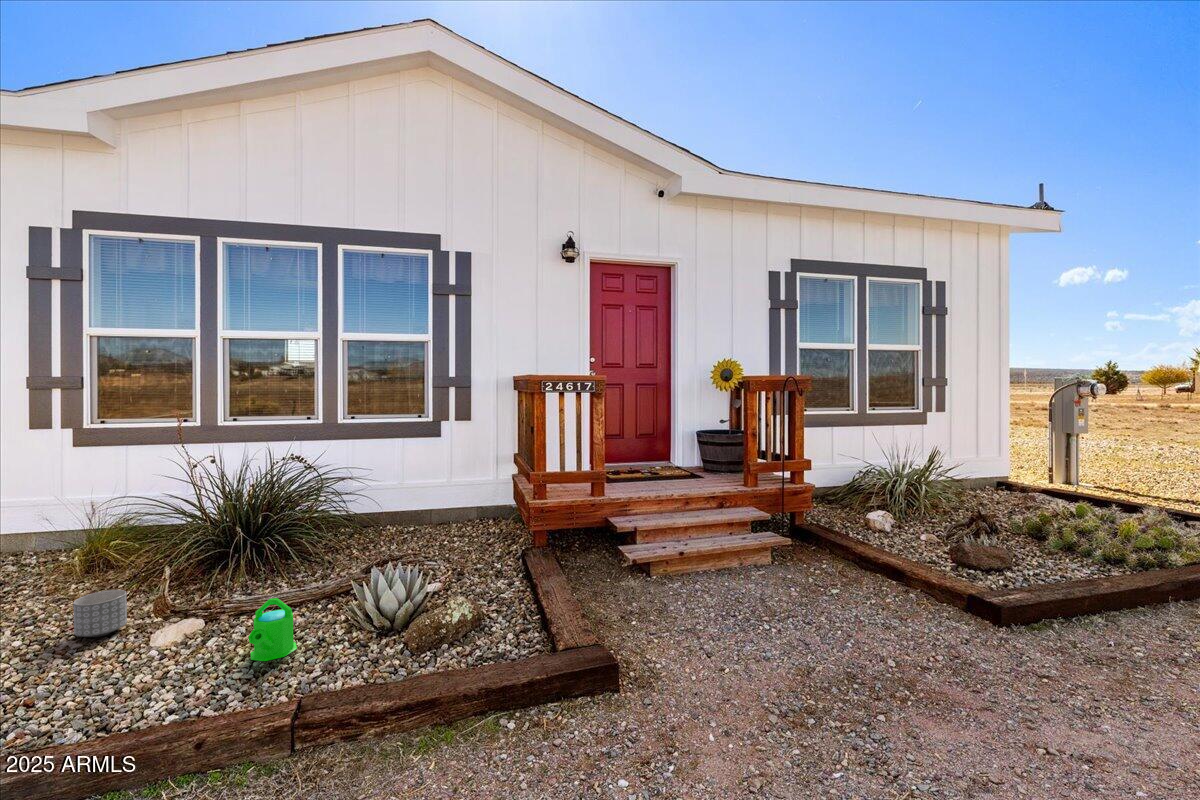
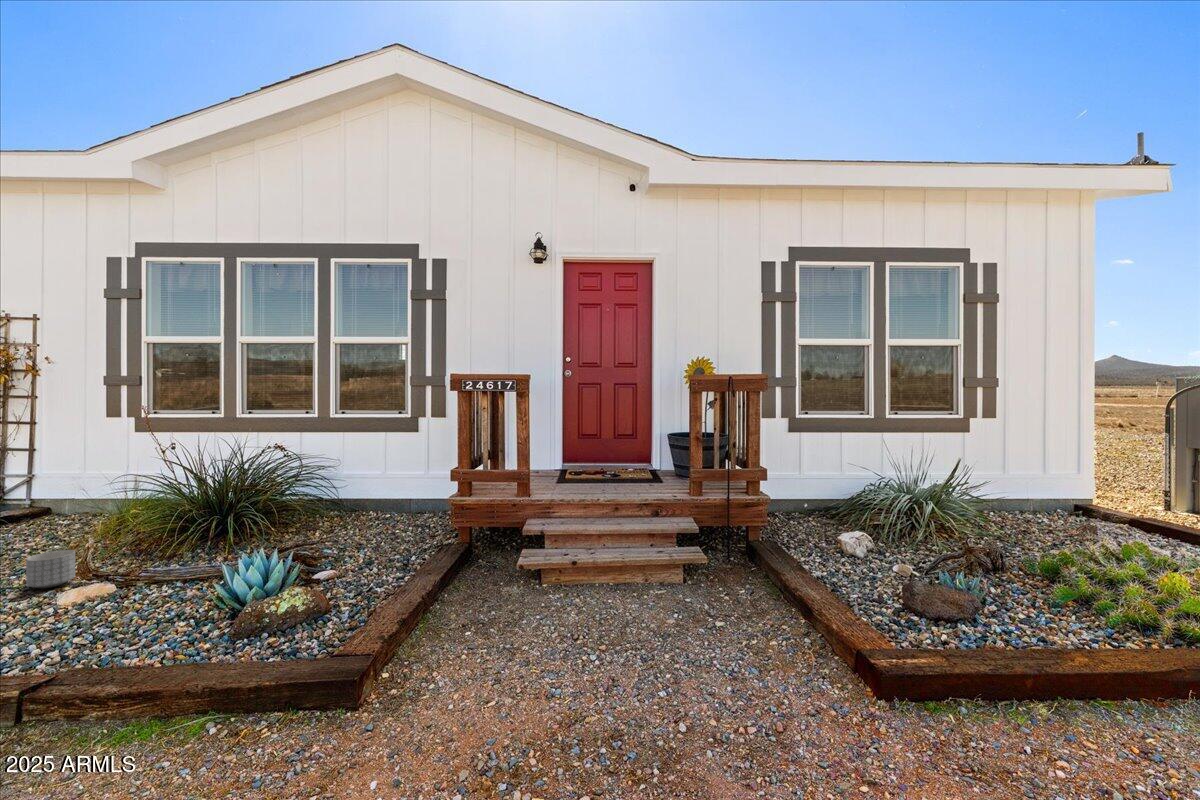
watering can: present [248,598,297,661] -> none [95,570,170,628]

